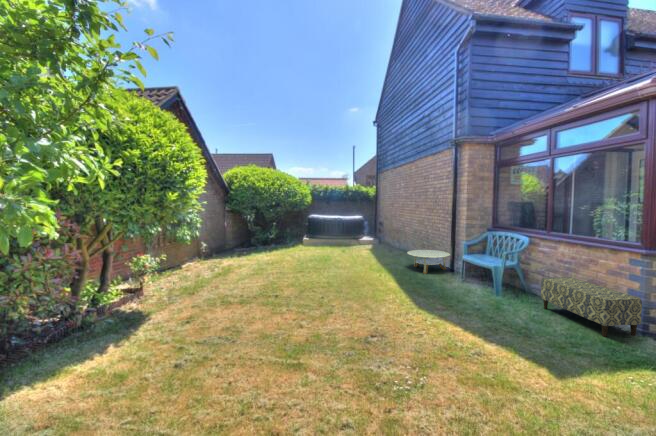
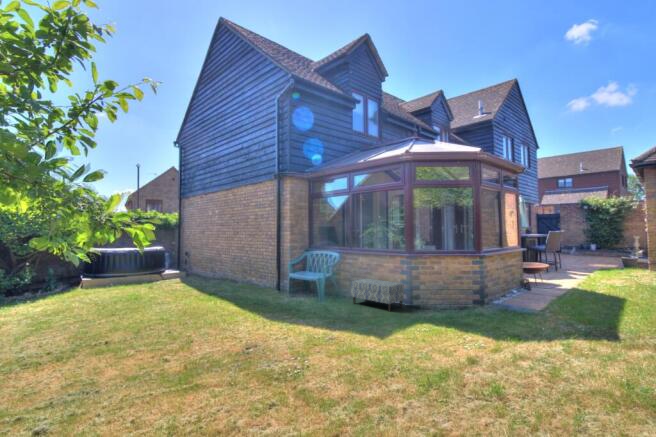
round table: present [407,250,450,274] -> none [236,274,277,296]

